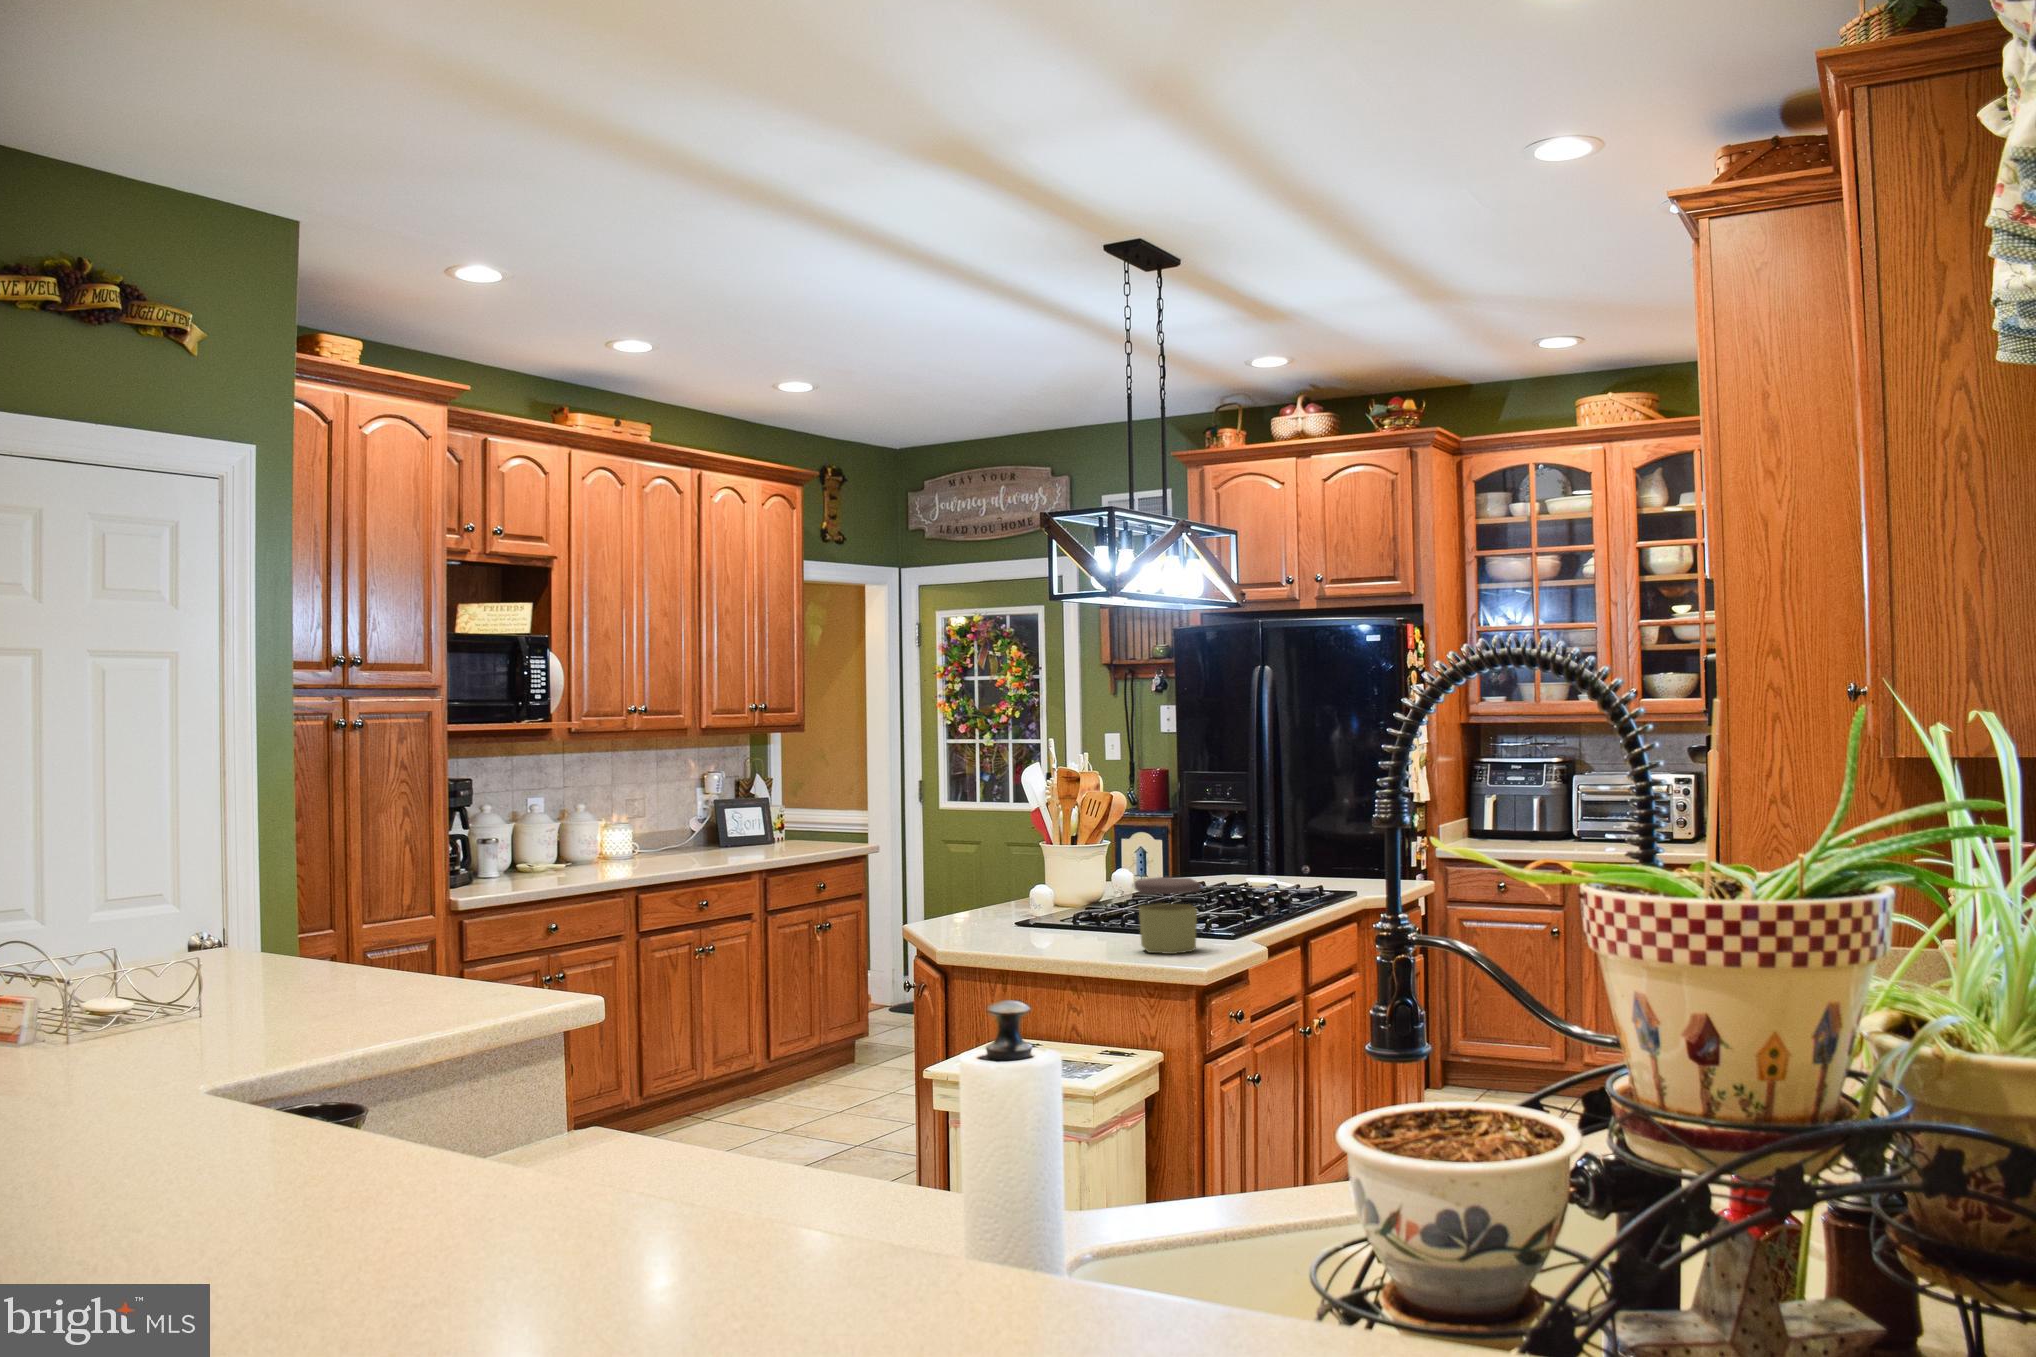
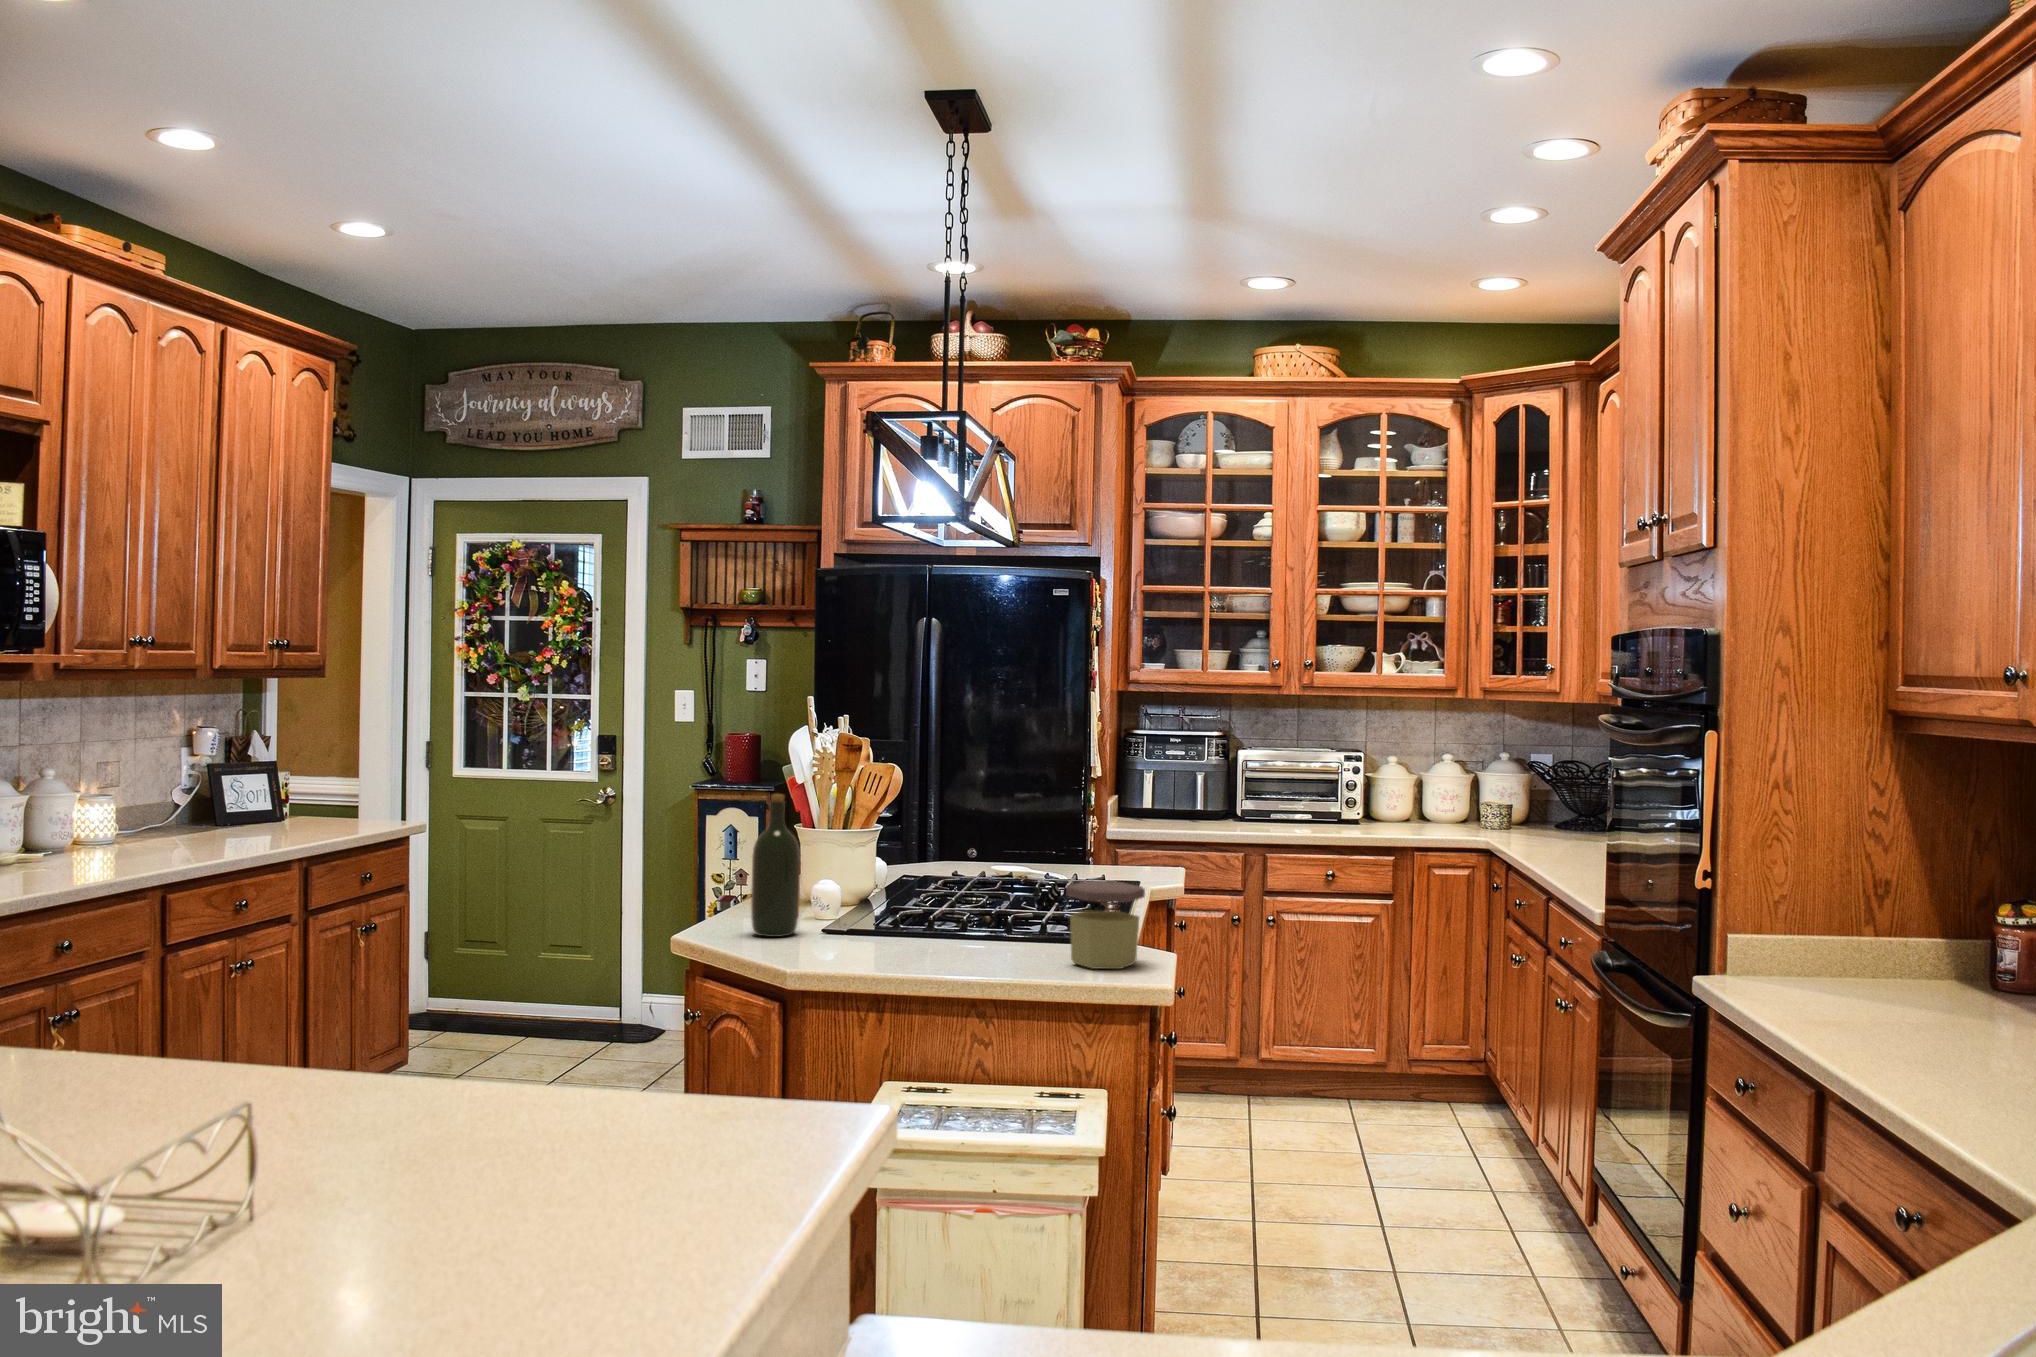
wine bottle: none [950,809,990,927] -> present [751,794,801,937]

